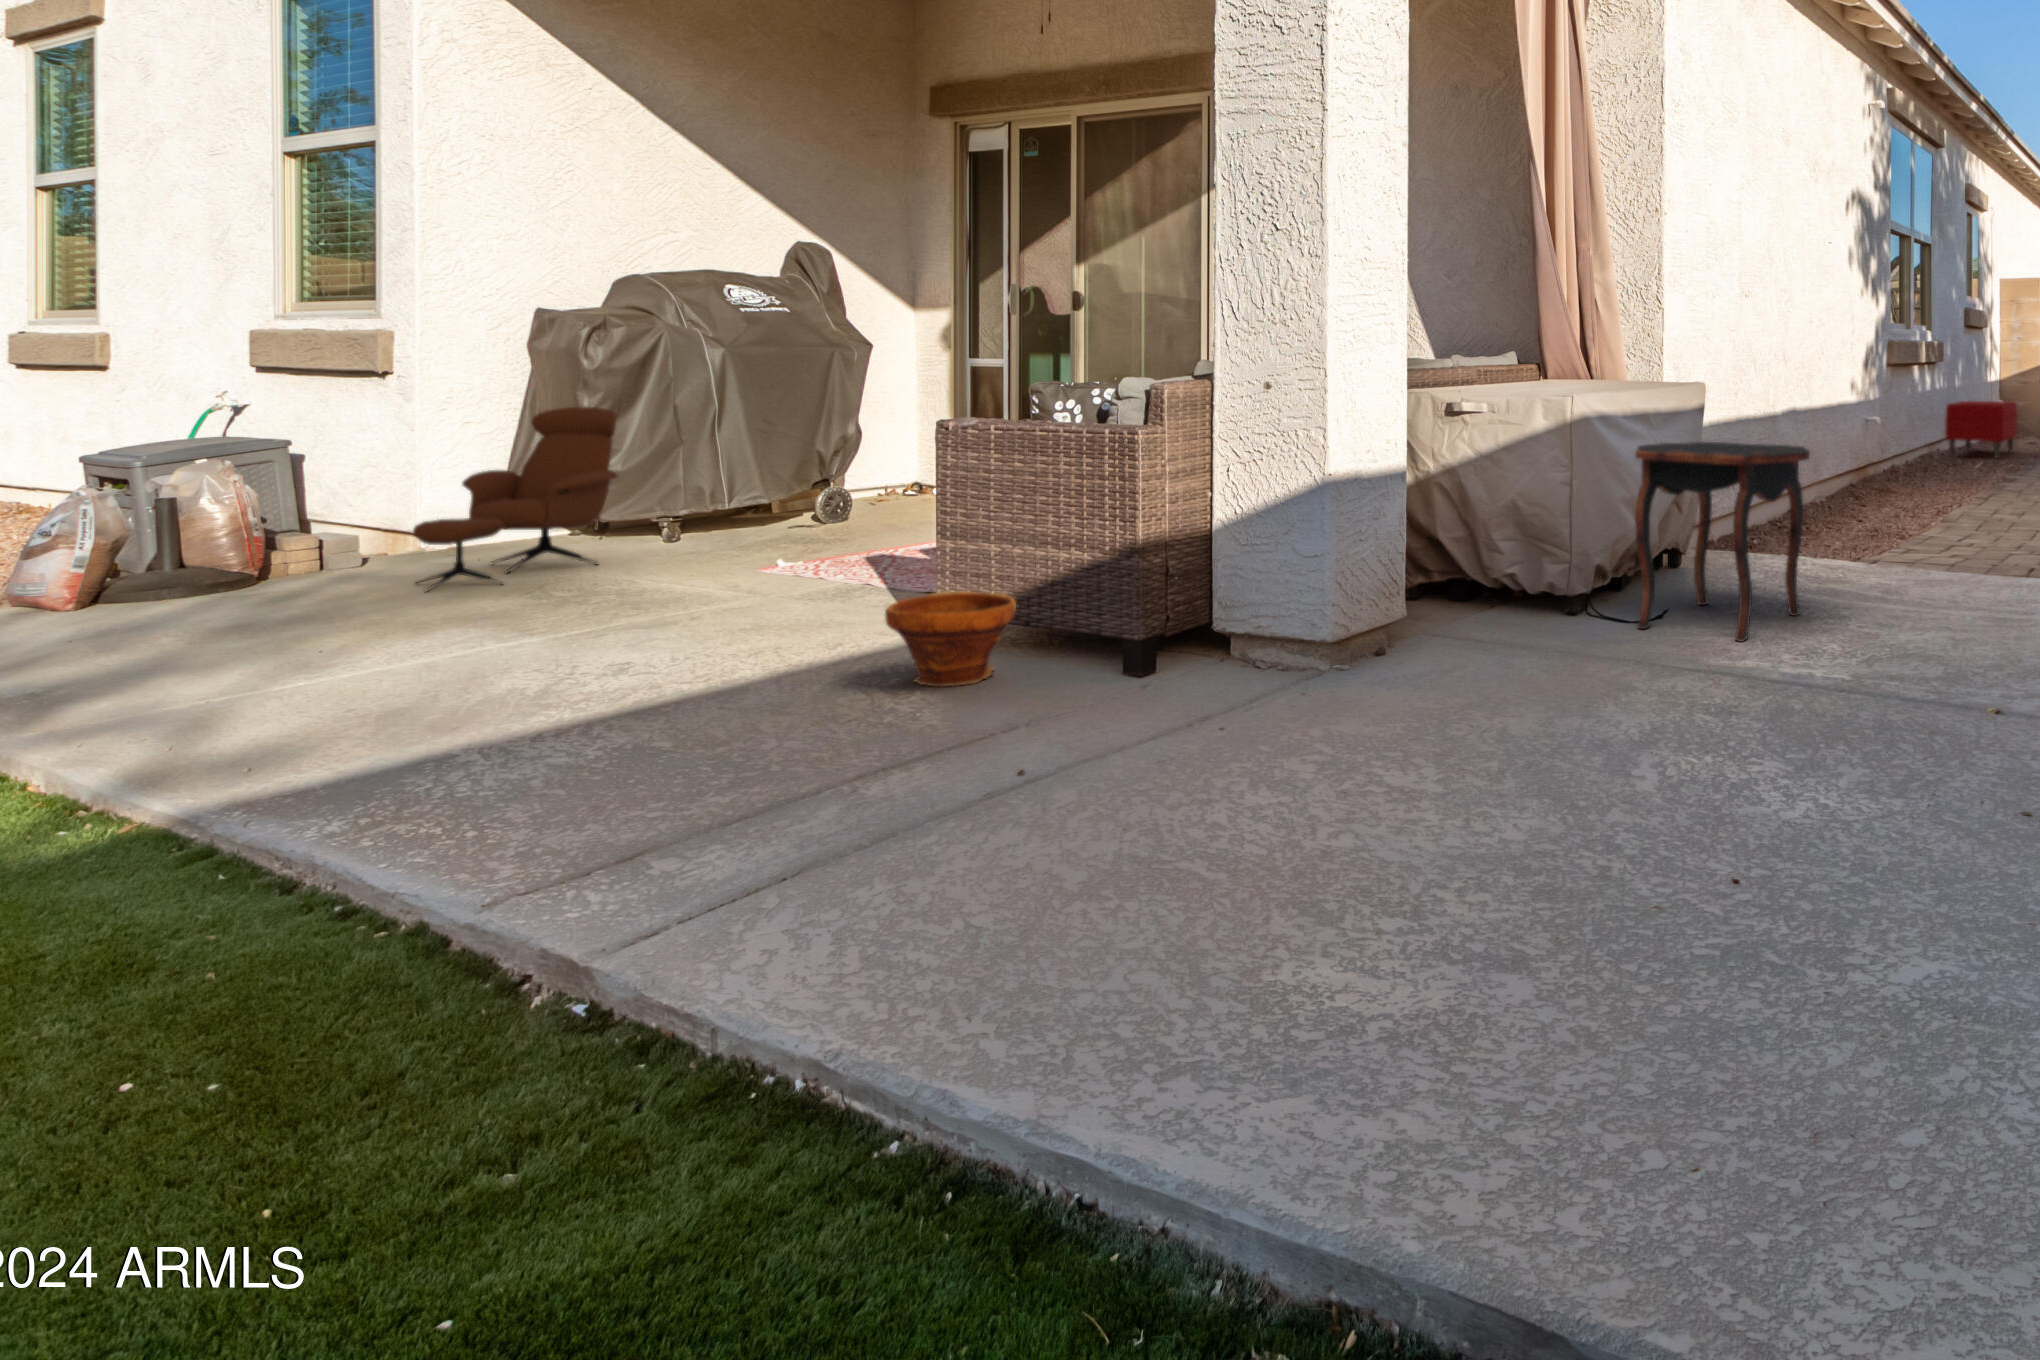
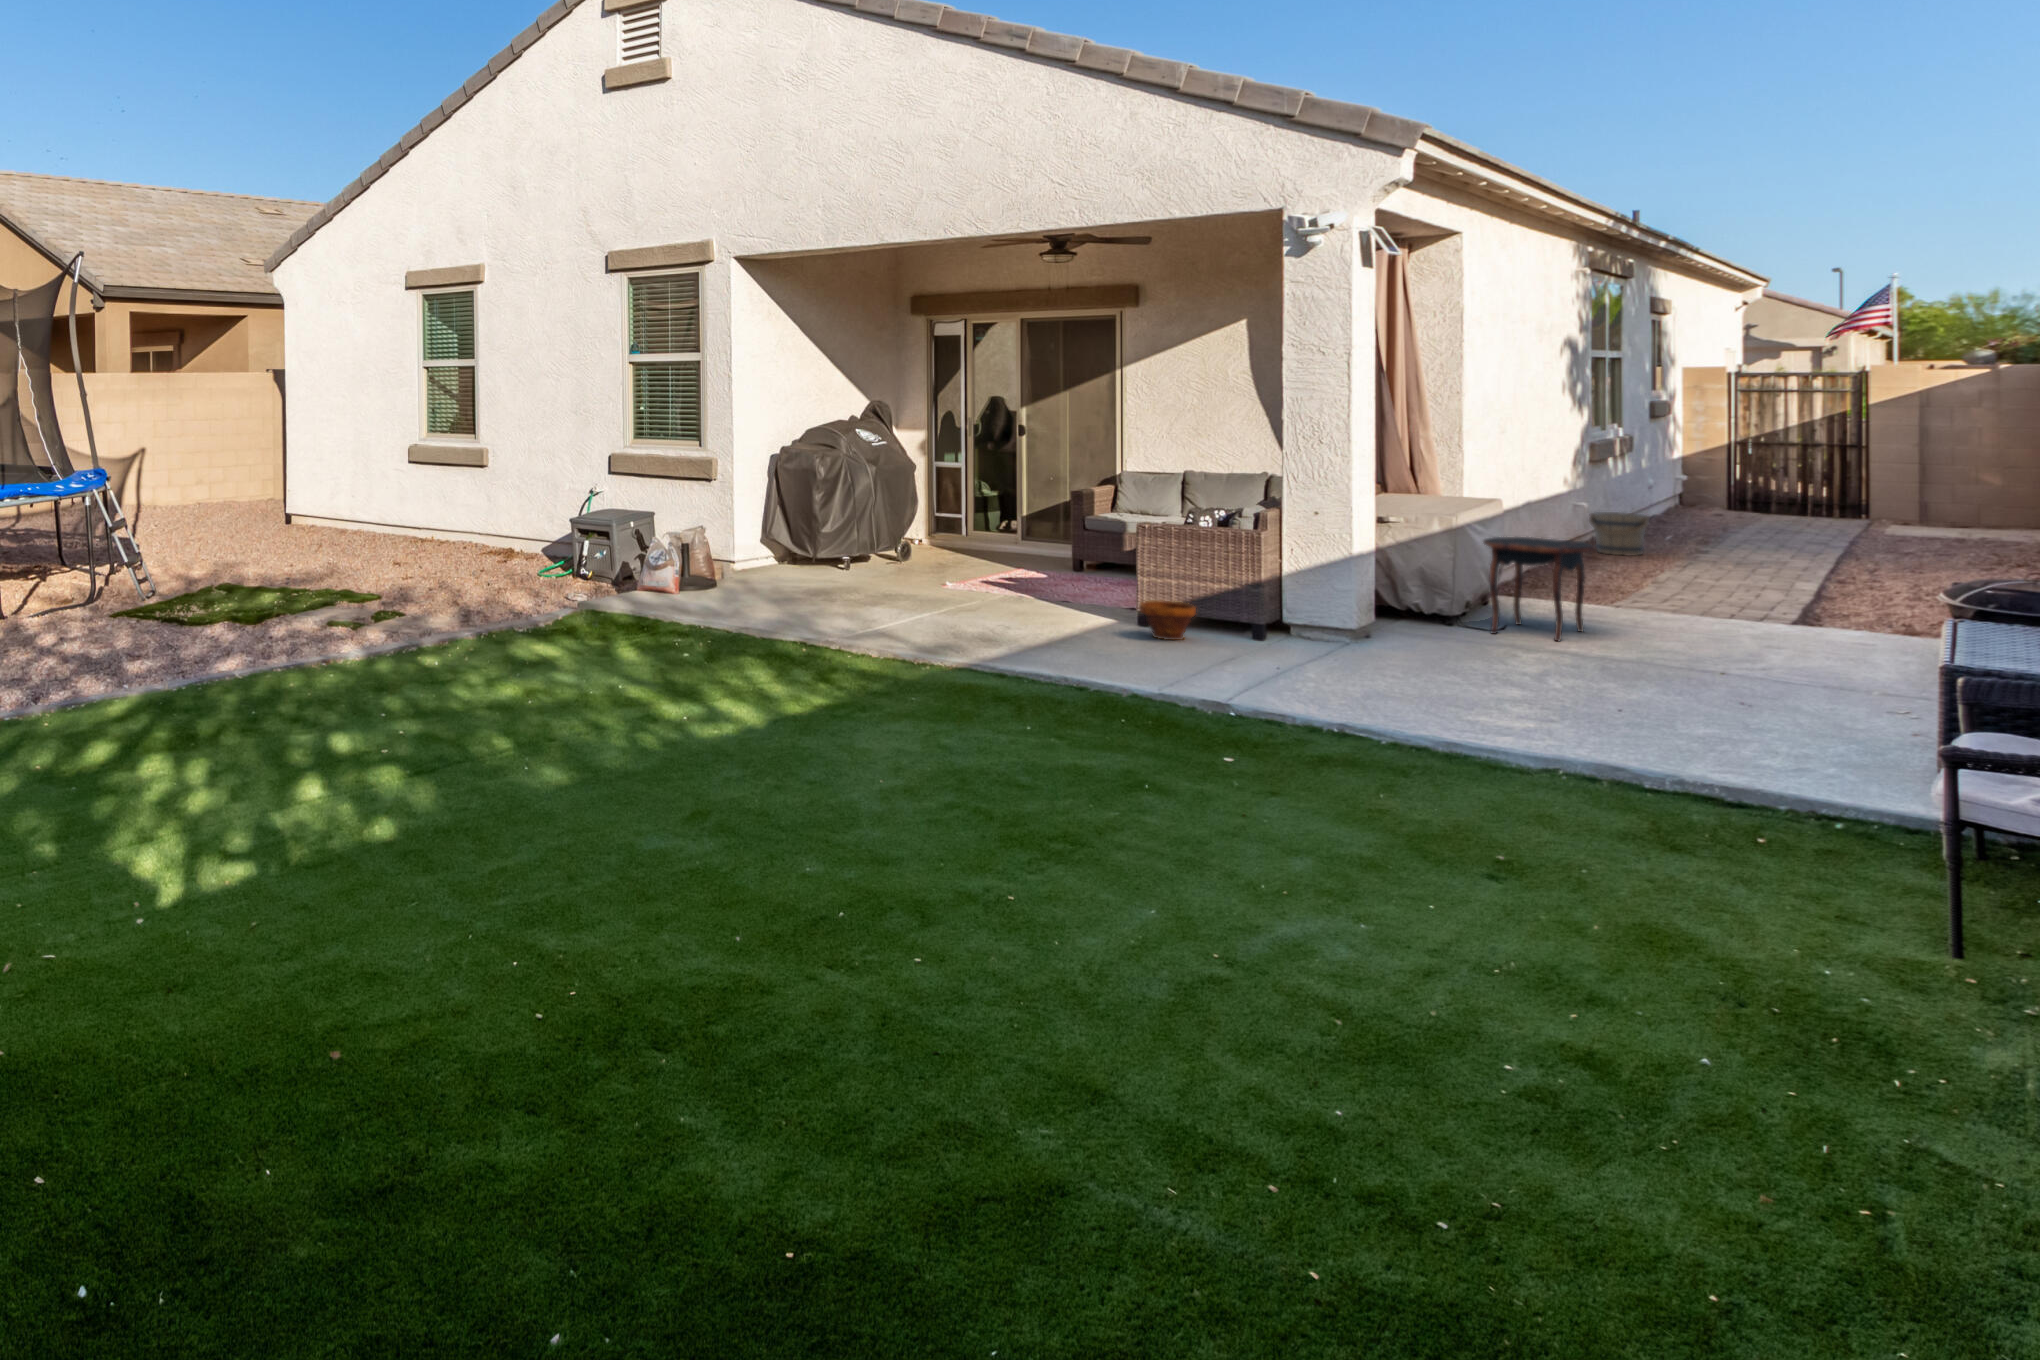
bench: present [1945,401,2017,459] -> none [1636,481,1706,531]
lounge chair: present [413,407,617,591] -> none [777,498,845,591]
bucket: none [1881,430,1949,487] -> present [1589,512,1649,556]

